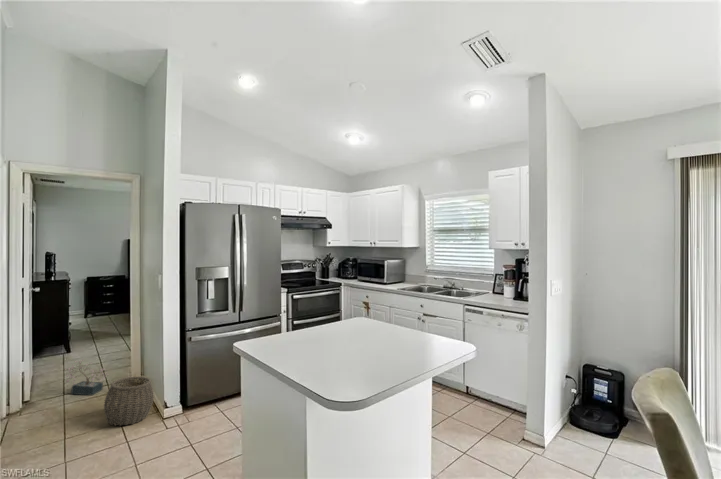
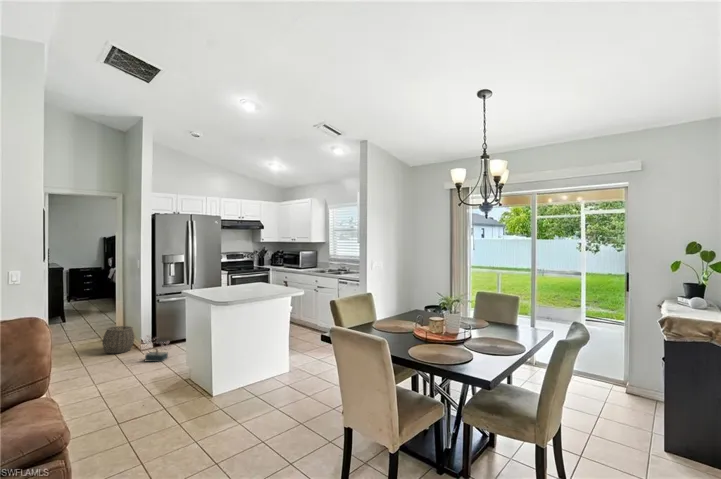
decorative plant: present [67,361,104,395] -> present [142,335,169,362]

